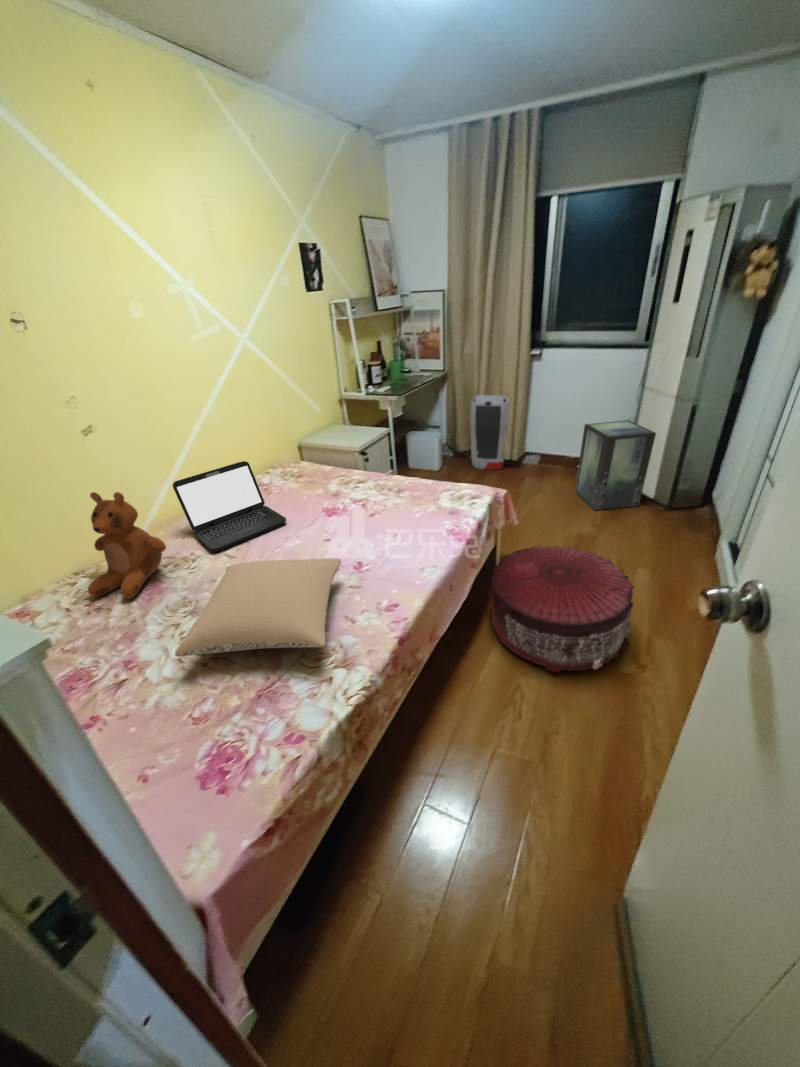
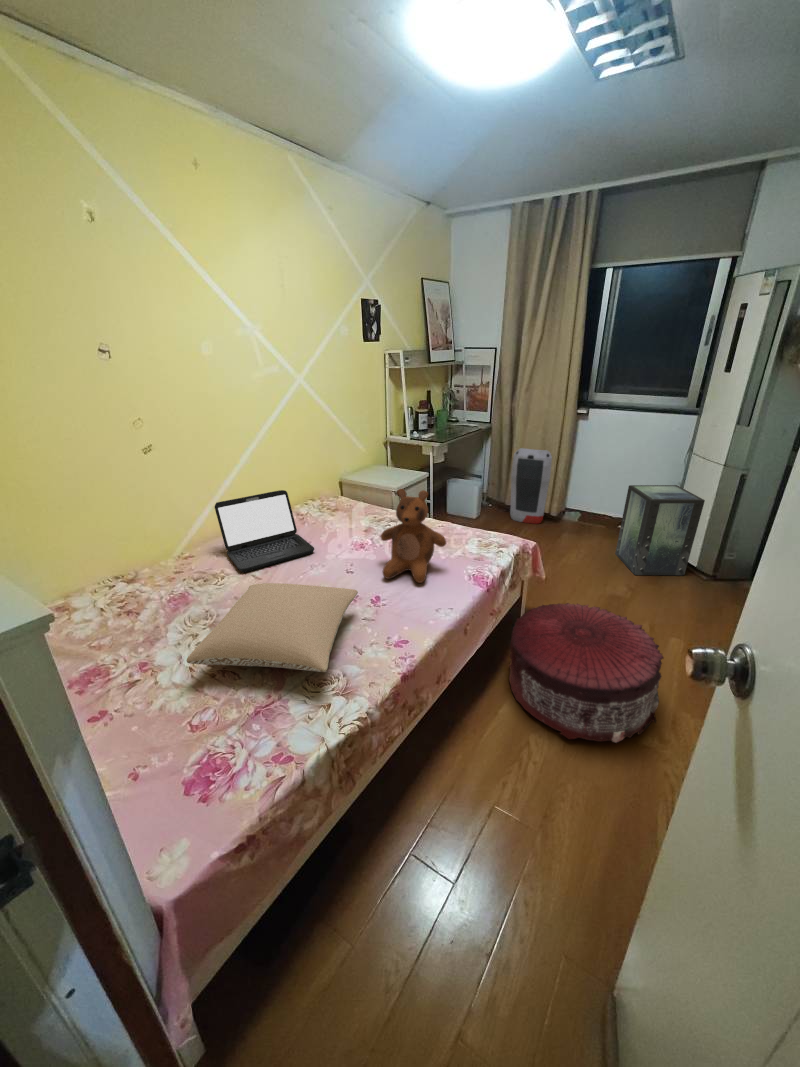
teddy bear: present [88,492,166,598] -> present [381,489,446,583]

